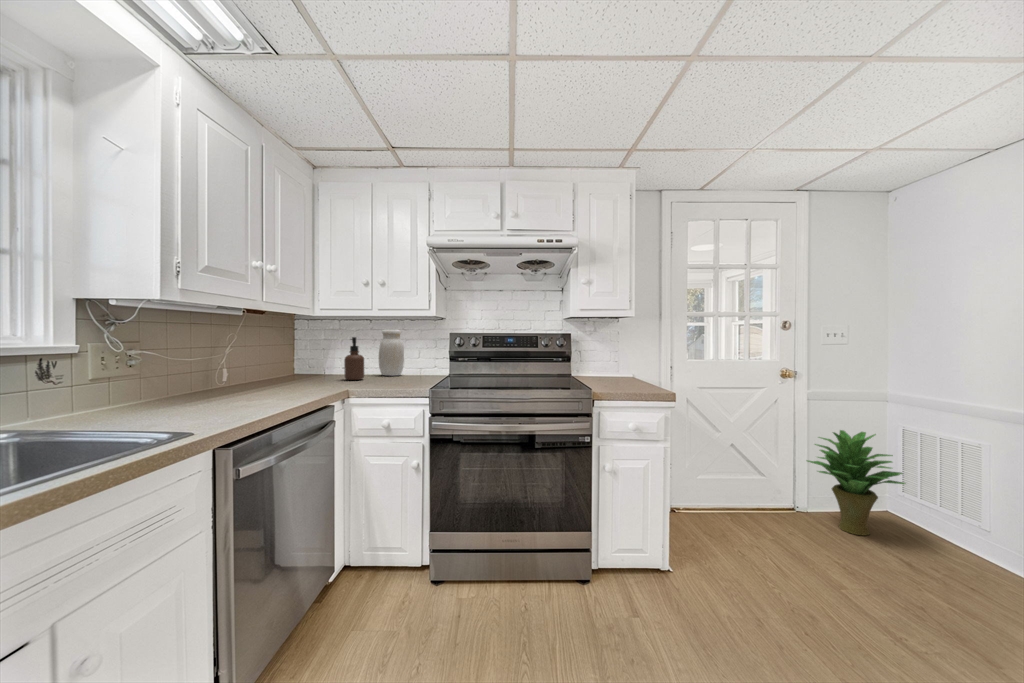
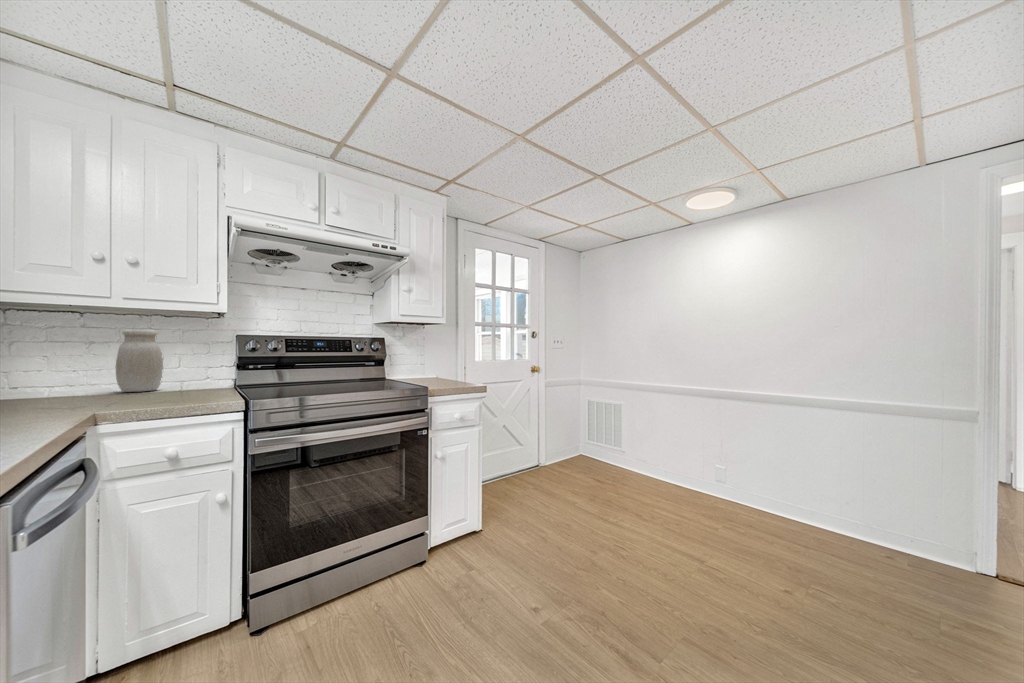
soap dispenser: present [344,337,364,380] -> none [55,339,98,403]
potted plant: present [807,430,905,536] -> none [548,401,598,468]

